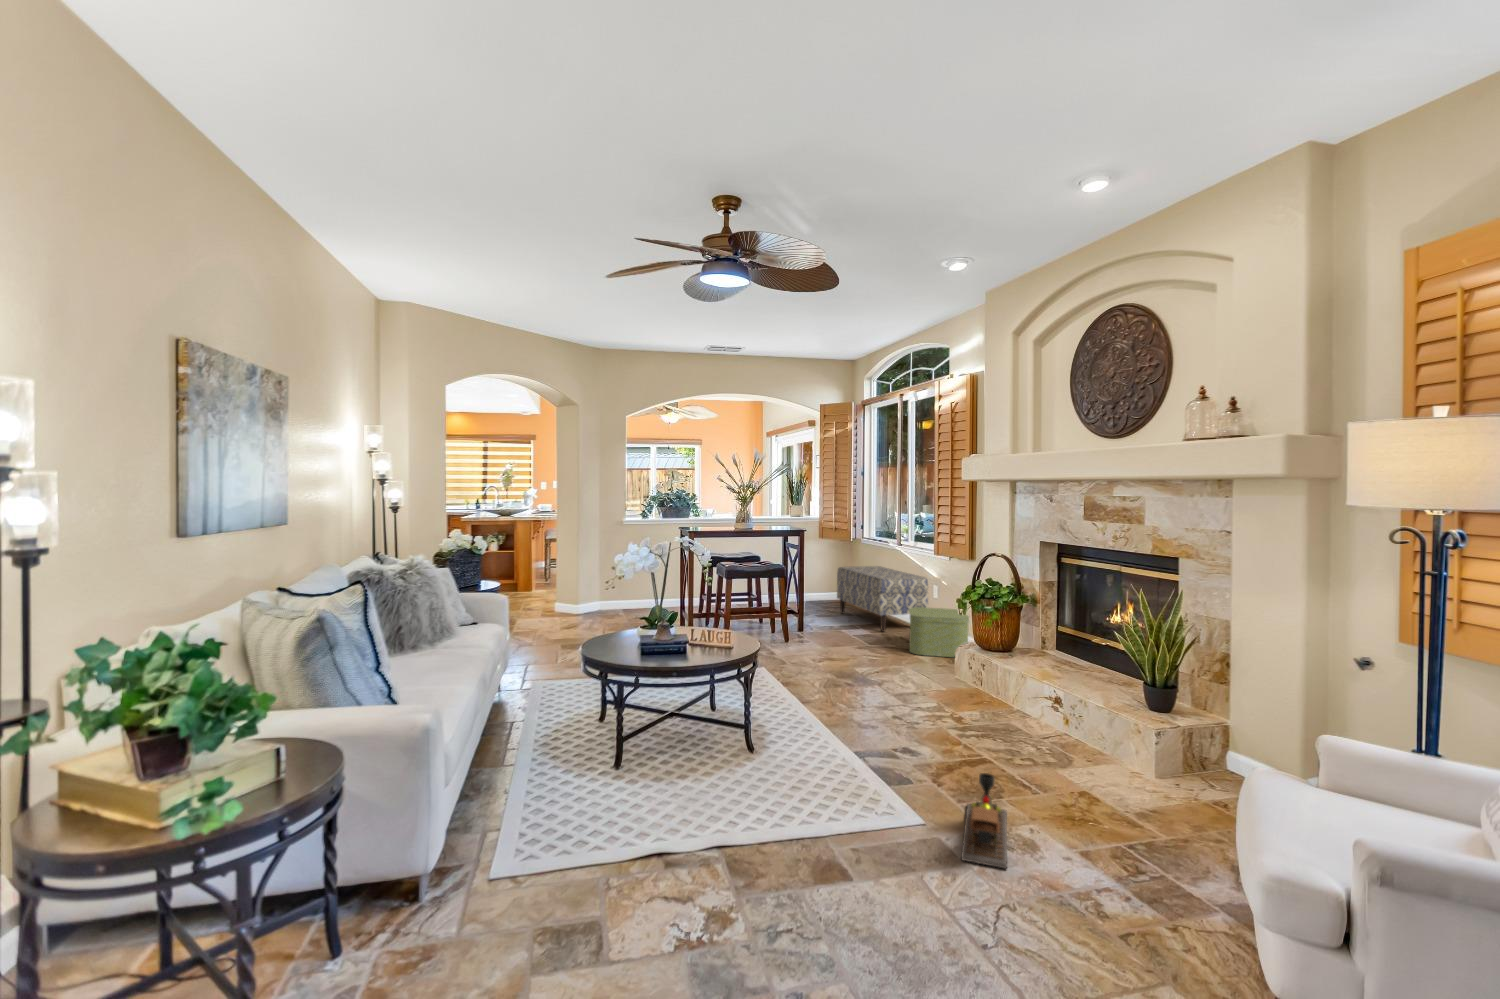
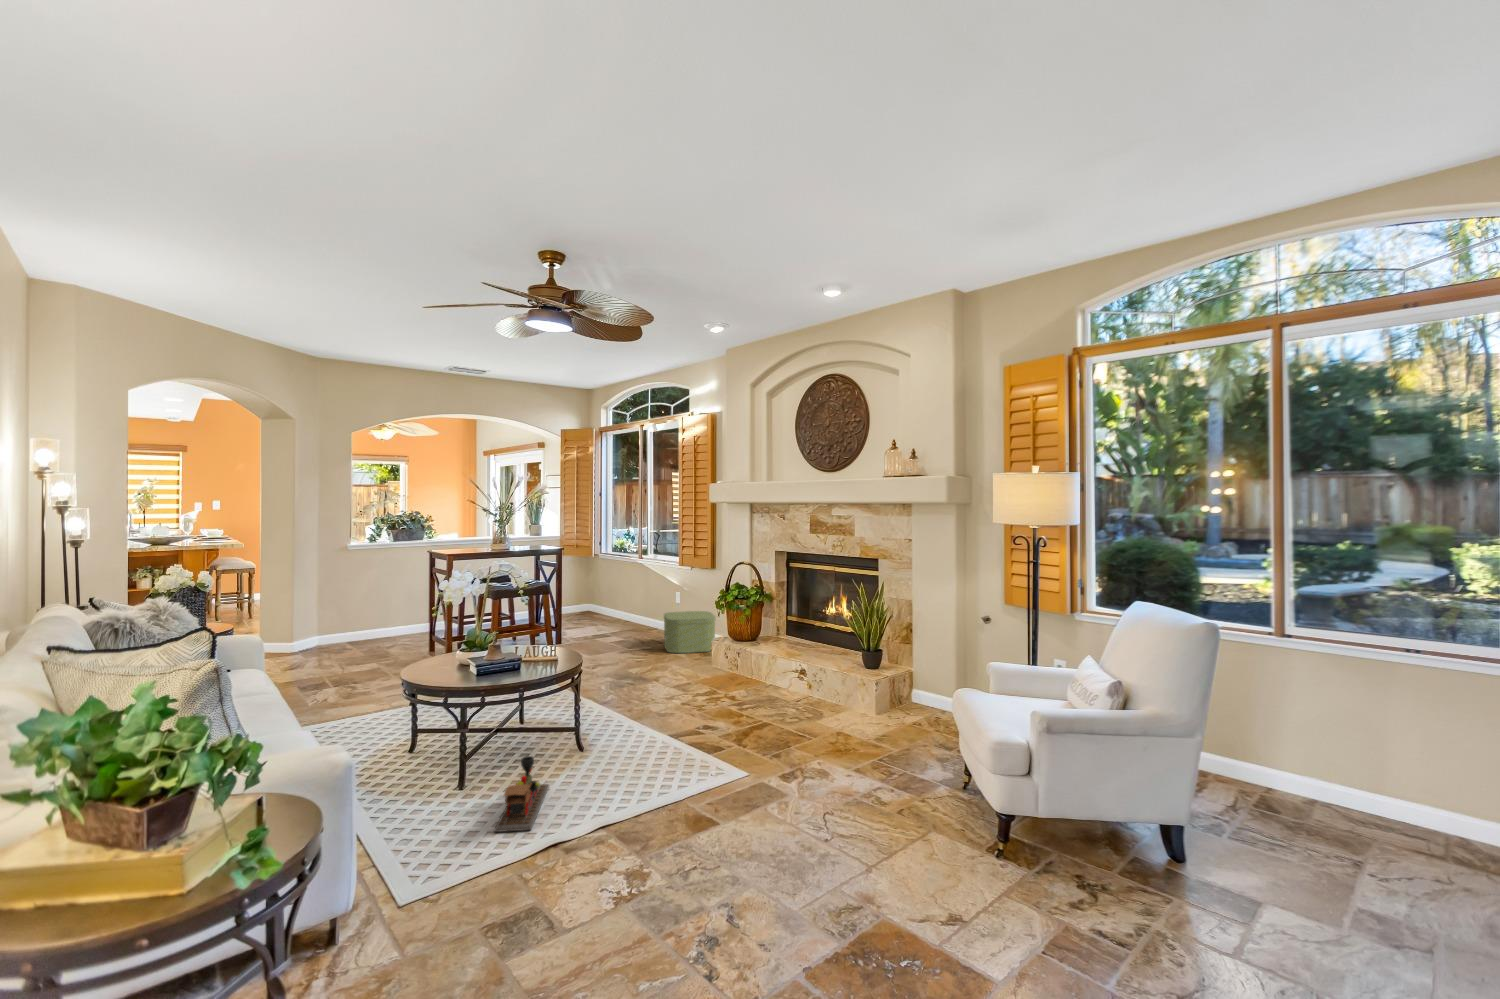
bench: present [837,566,928,632] -> none [583,578,672,637]
toy train: present [961,773,1007,868] -> present [494,756,549,832]

